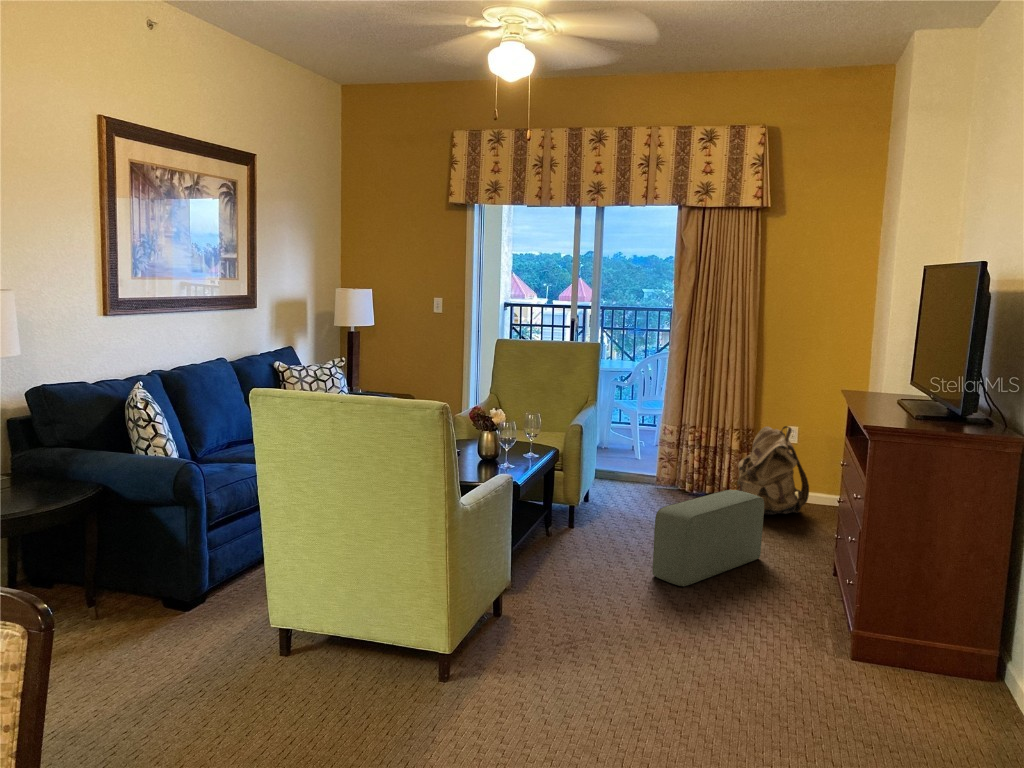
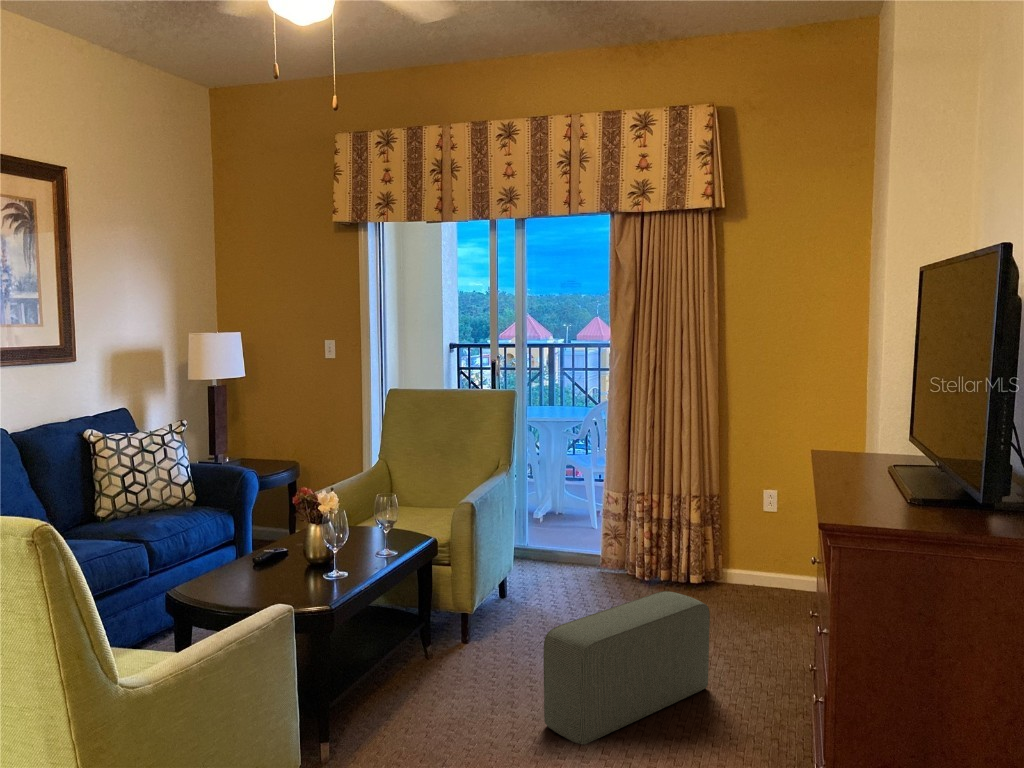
backpack: present [737,426,809,514] -> none [693,493,791,610]

